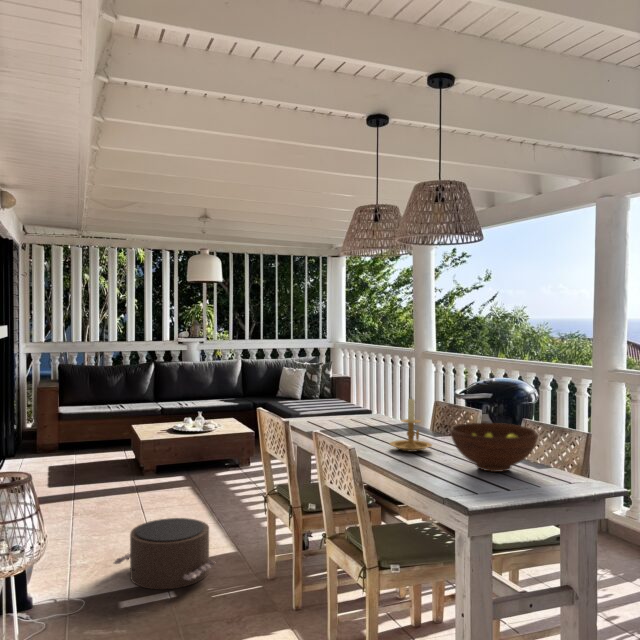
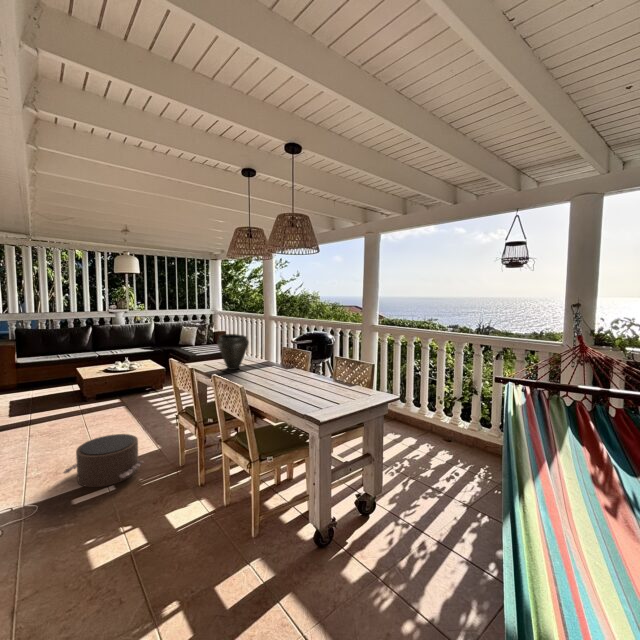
vase: none [327,374,376,431] -> present [217,334,249,370]
candle holder: present [390,398,432,452] -> none [260,348,286,382]
fruit bowl: present [451,423,538,472] -> none [300,362,350,392]

